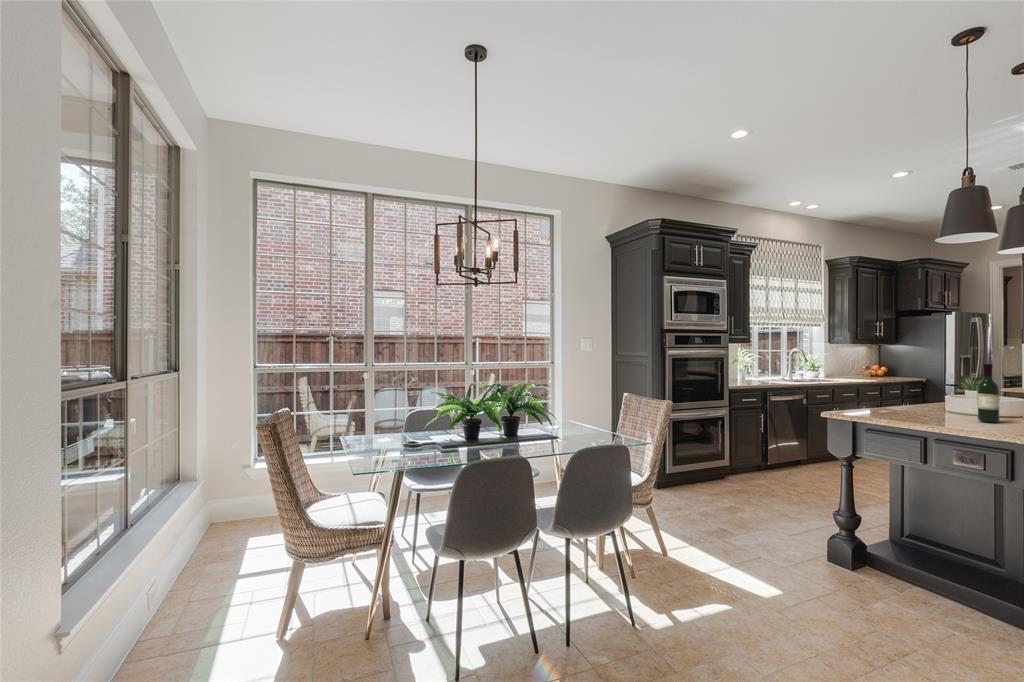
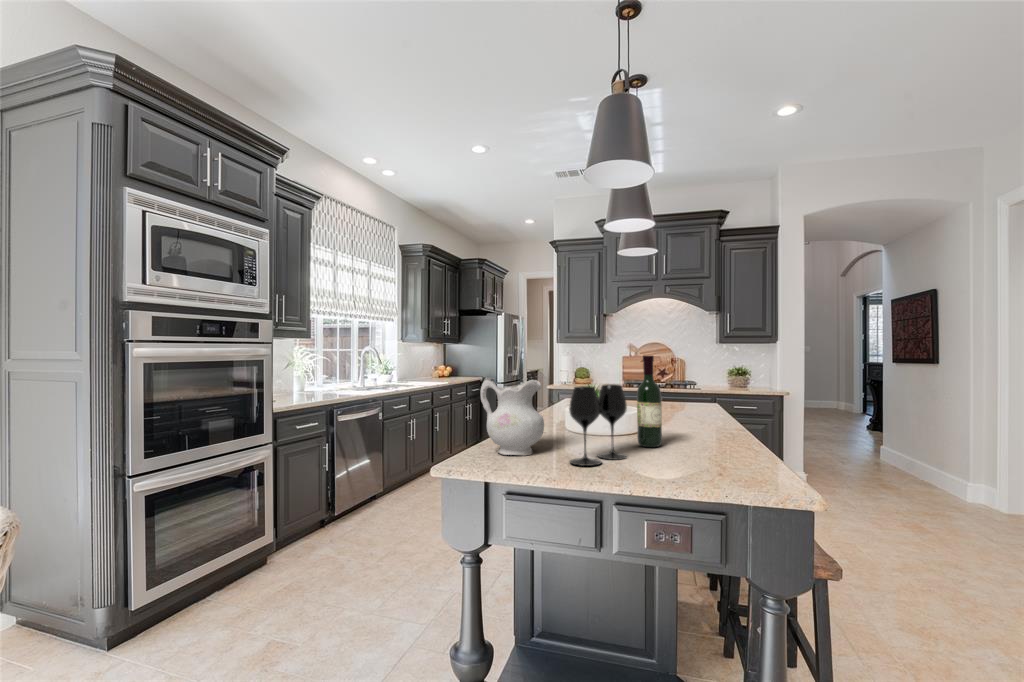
ceramic pitcher: none [857,372,901,417] -> present [481,377,544,455]
wine glass: none [909,380,959,424] -> present [569,384,628,466]

